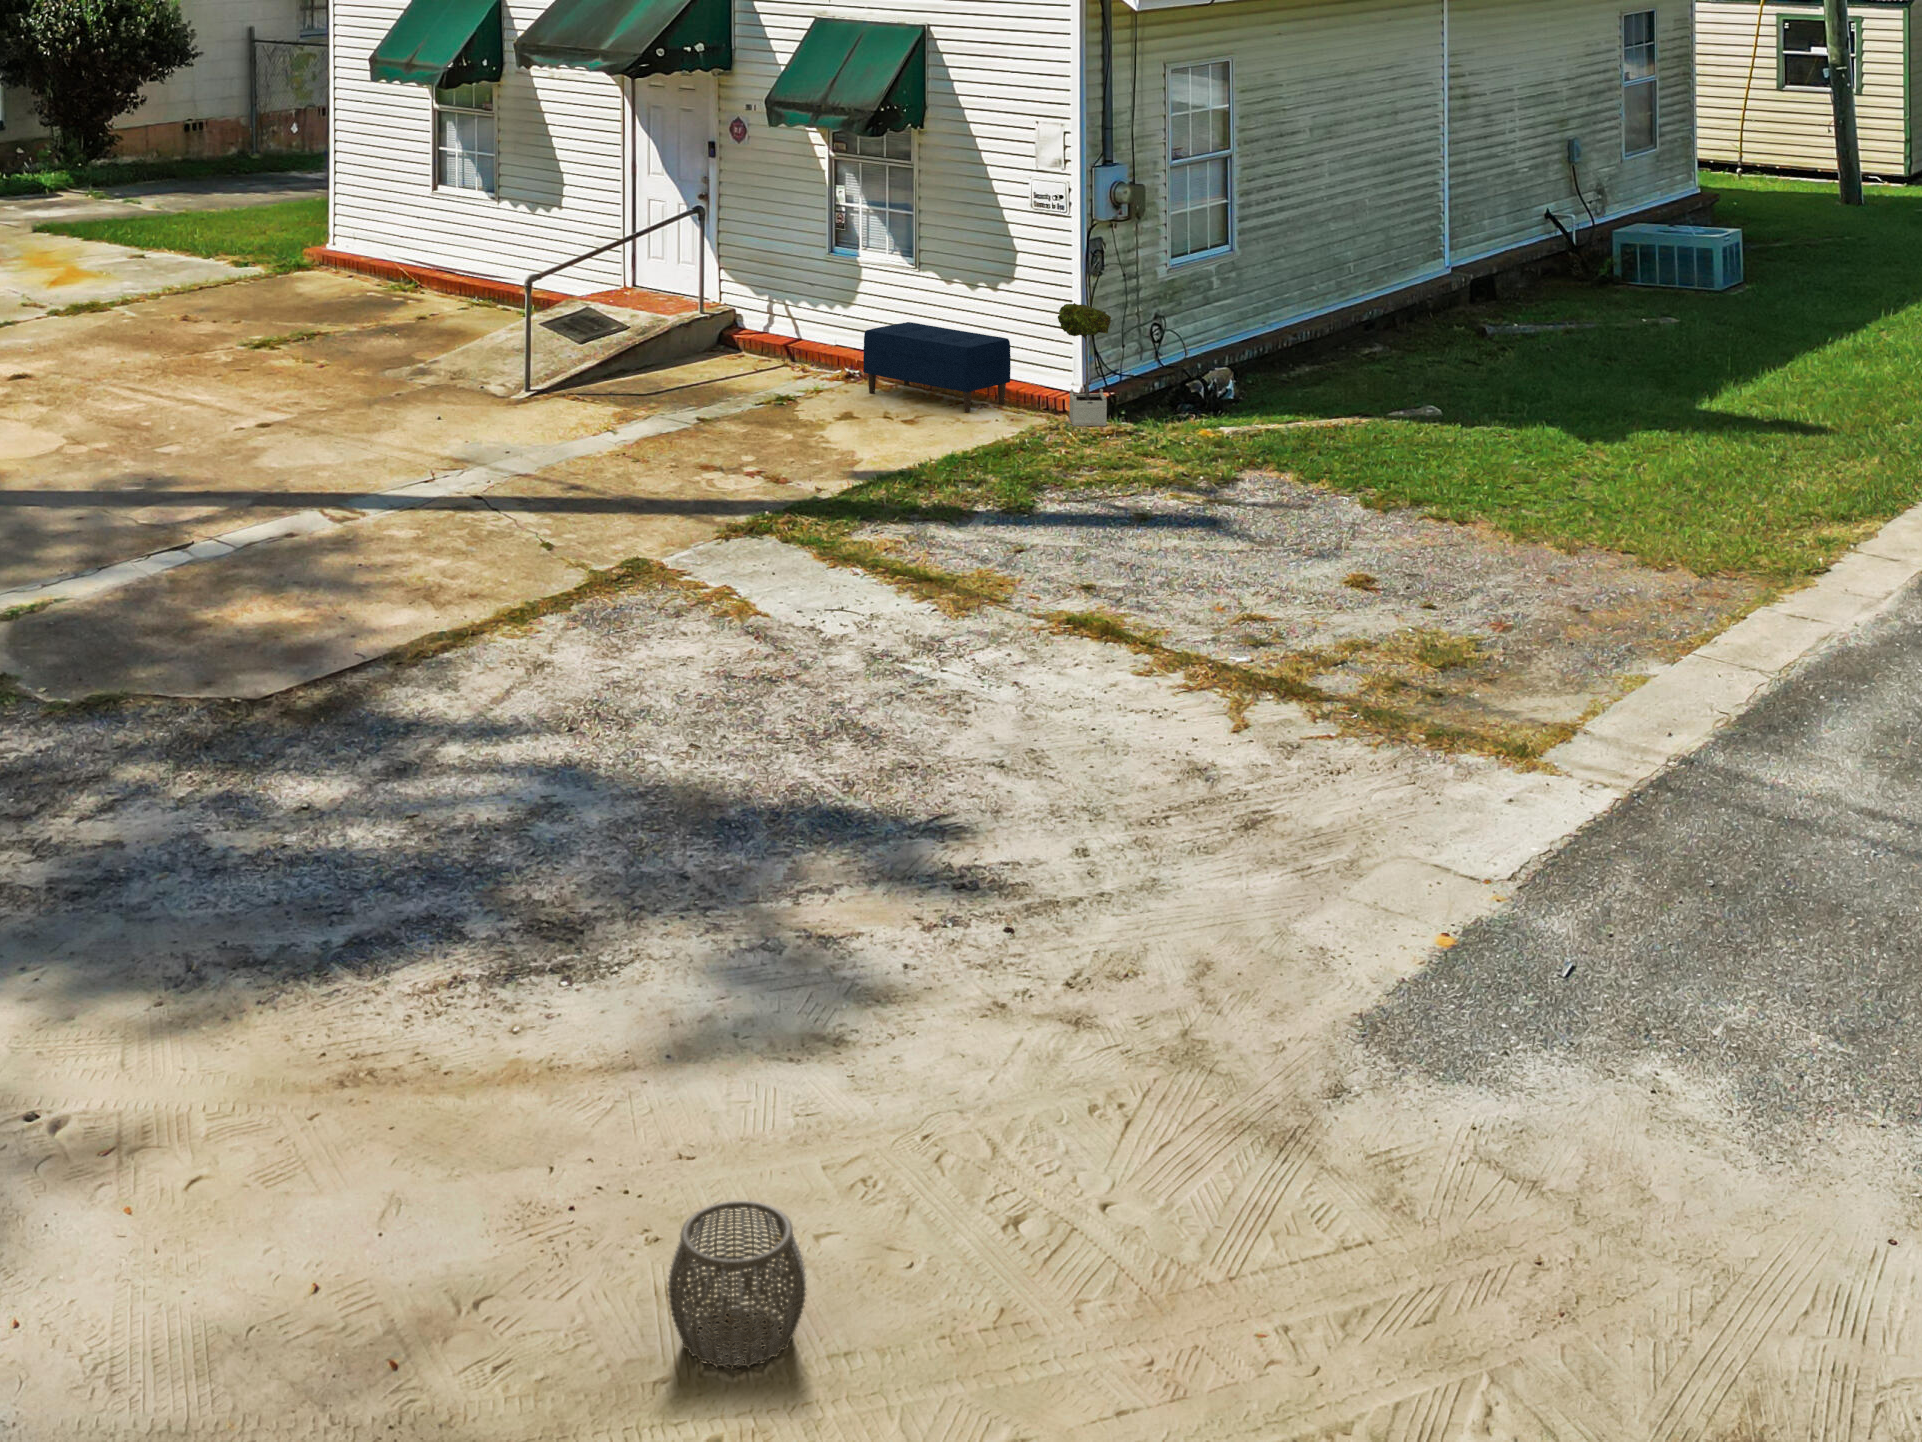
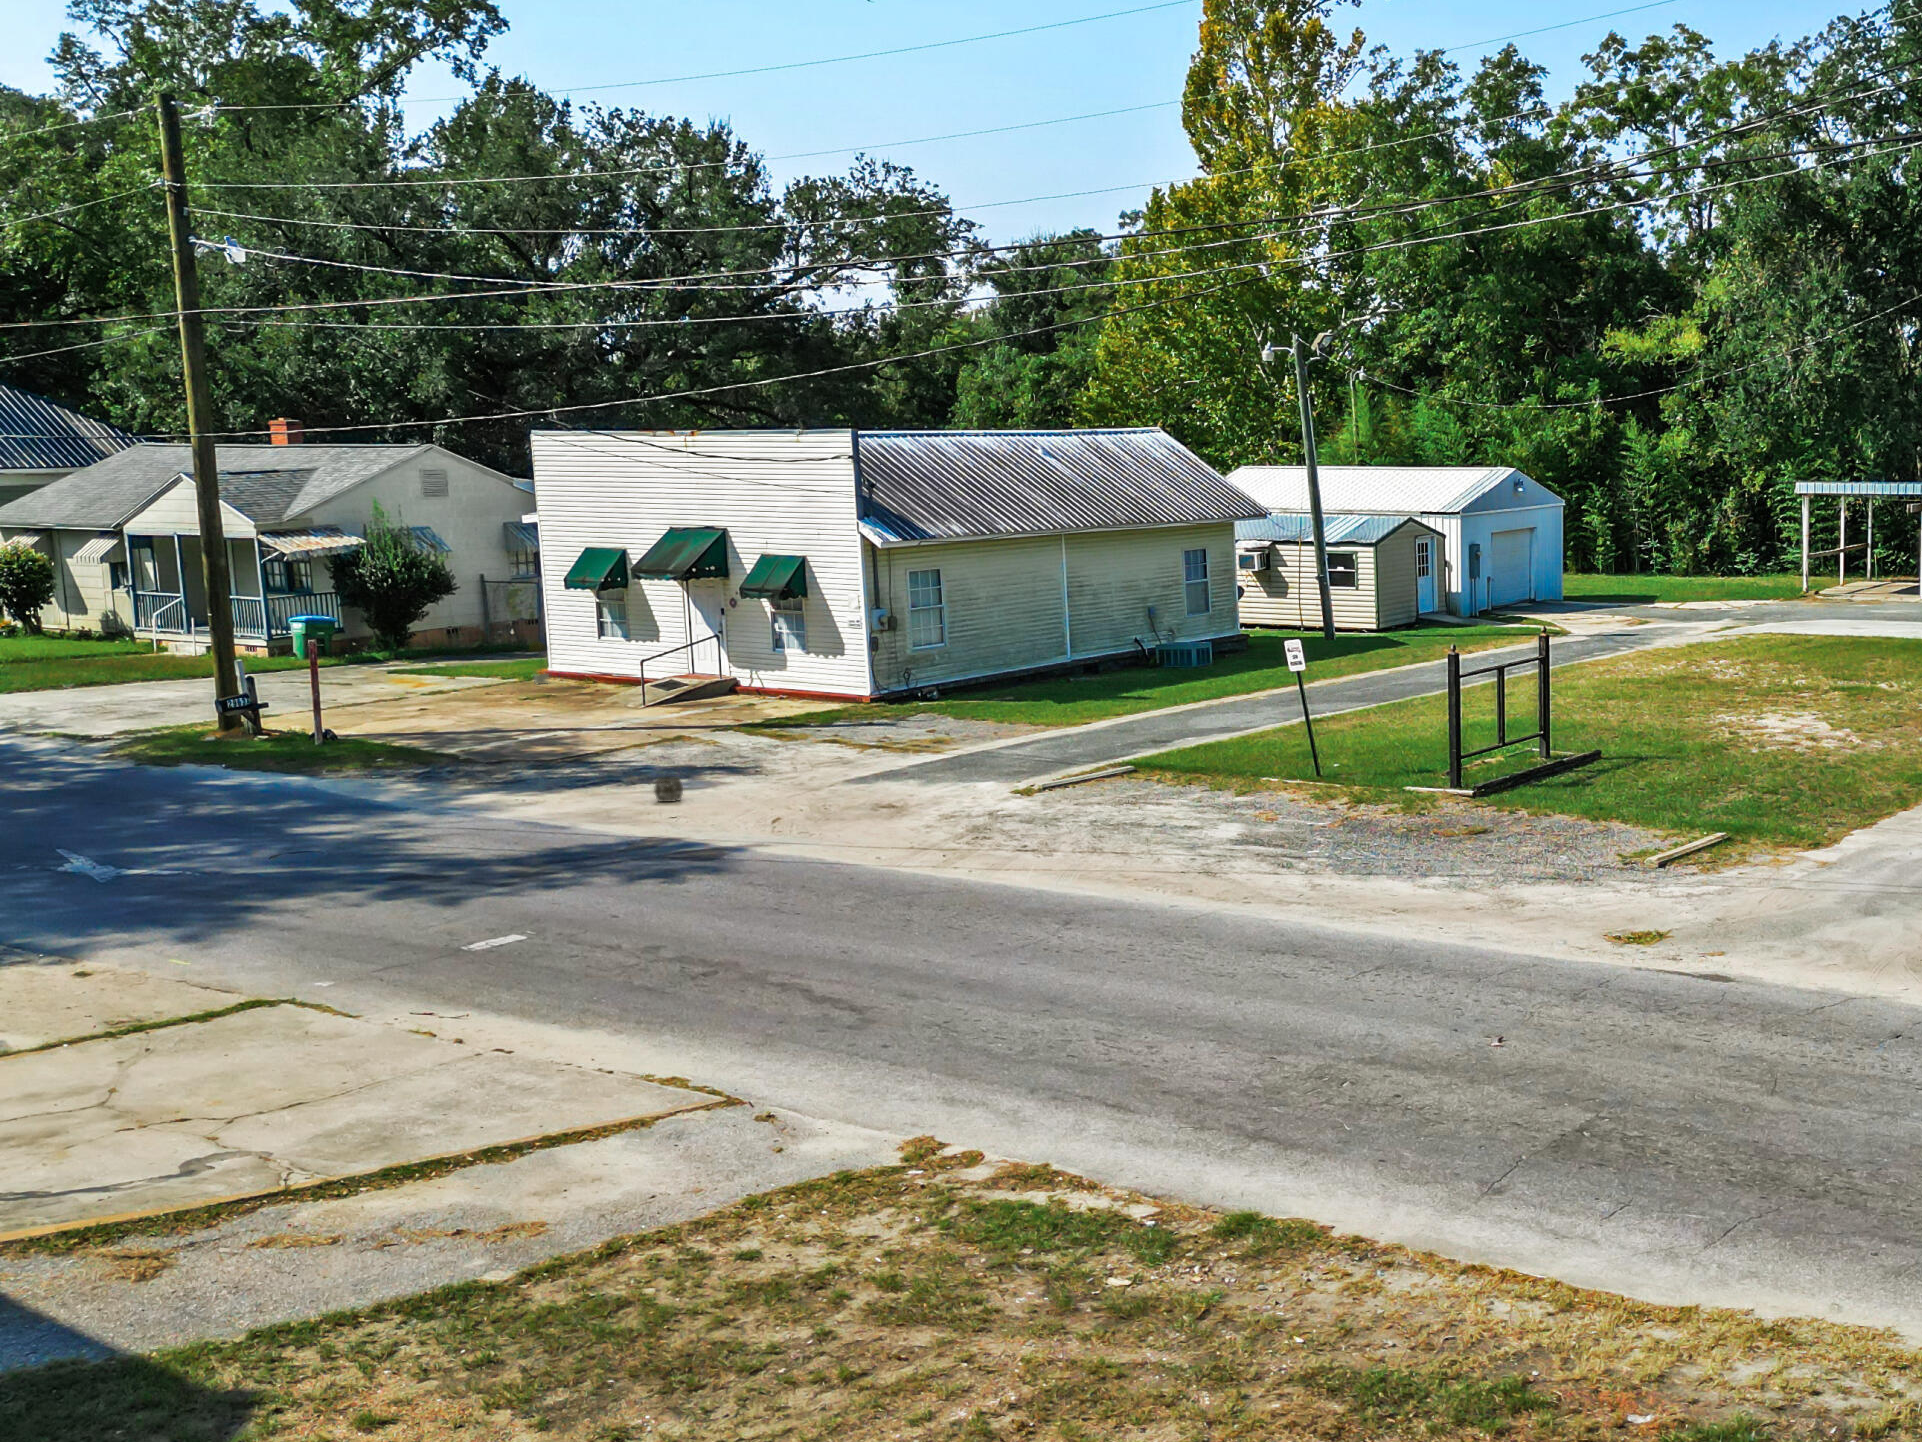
potted tree: present [1058,303,1111,426] -> present [529,641,549,684]
bench: present [863,322,1011,412] -> none [784,676,844,707]

